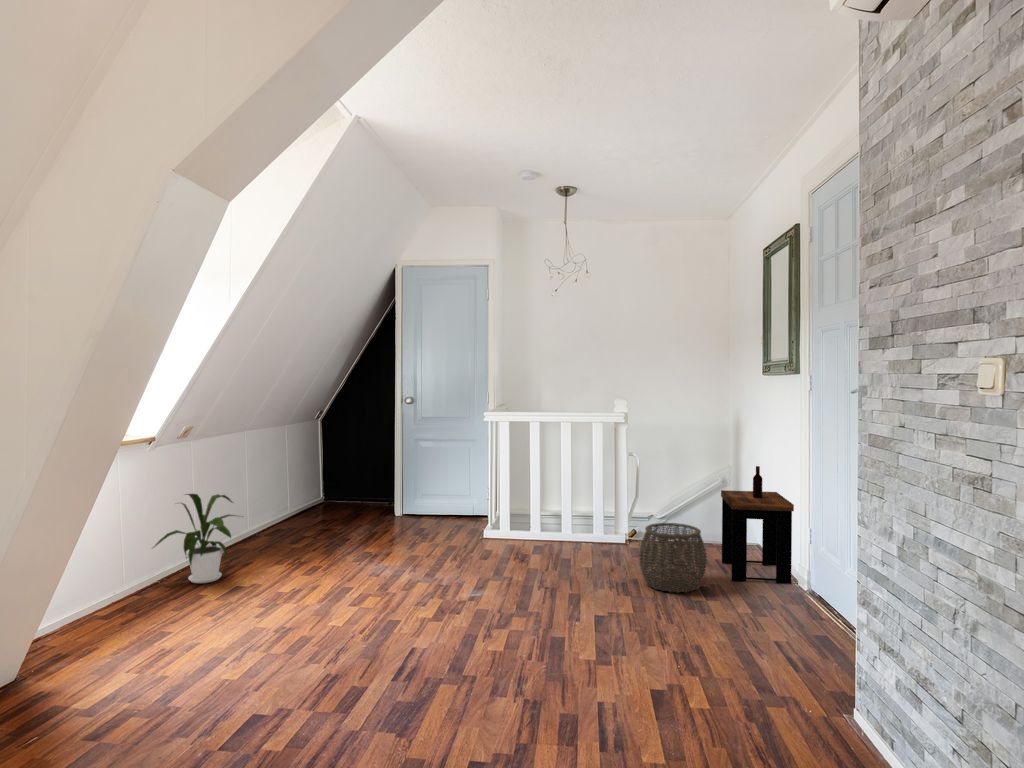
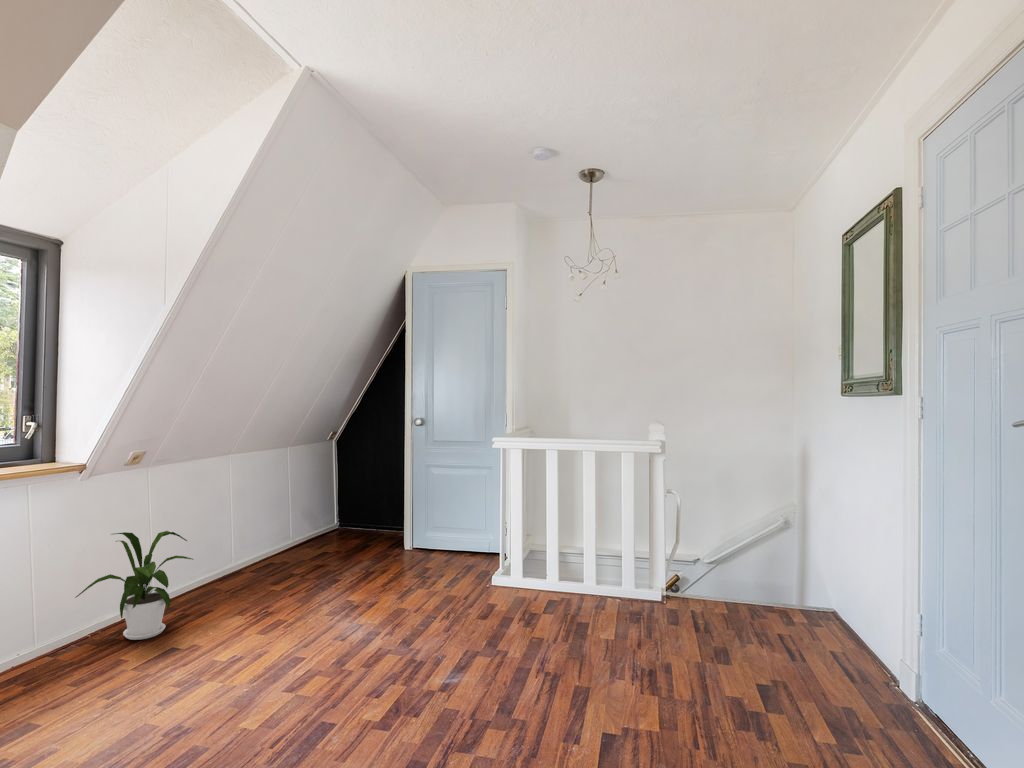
side table: present [721,466,794,584] -> none [786,517,893,686]
woven basket: present [639,523,707,593] -> none [672,590,768,695]

